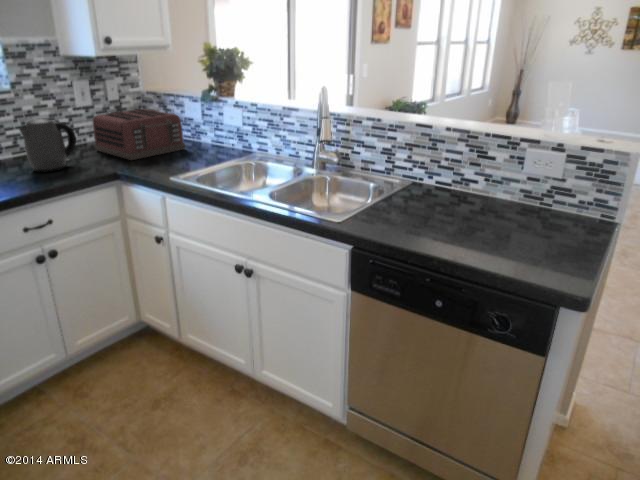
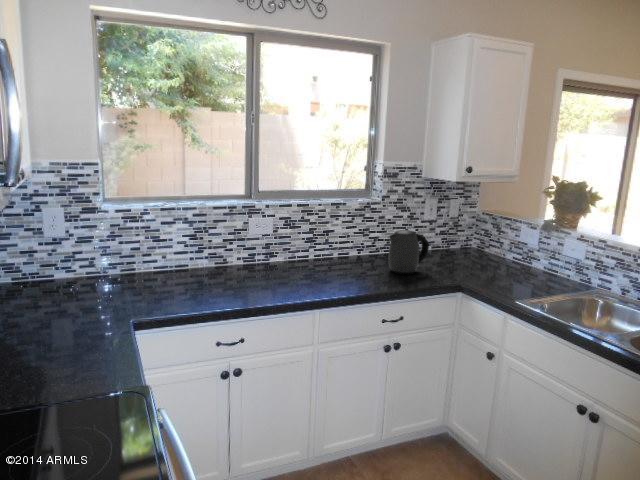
toaster: present [93,109,185,160] -> none [435,229,520,275]

